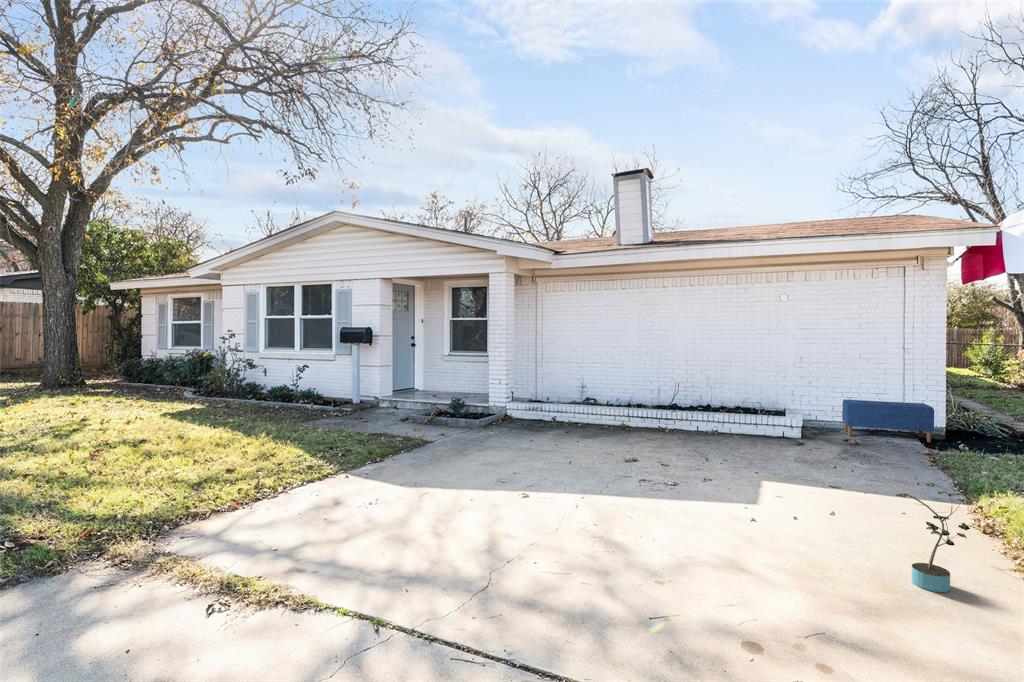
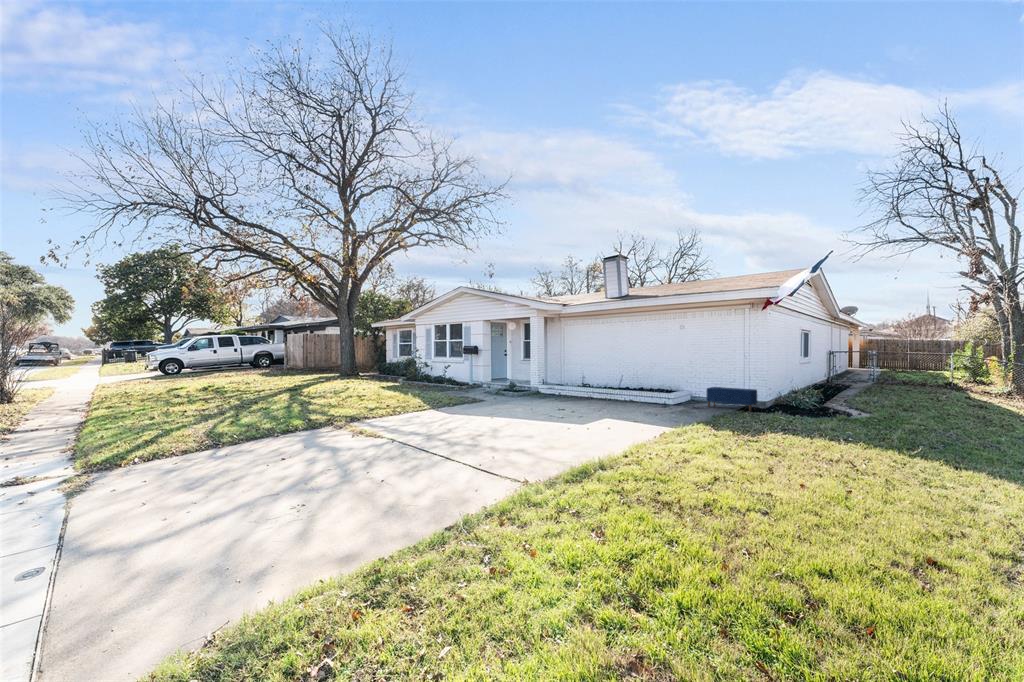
potted plant: present [896,483,970,592] -> none [575,402,595,440]

